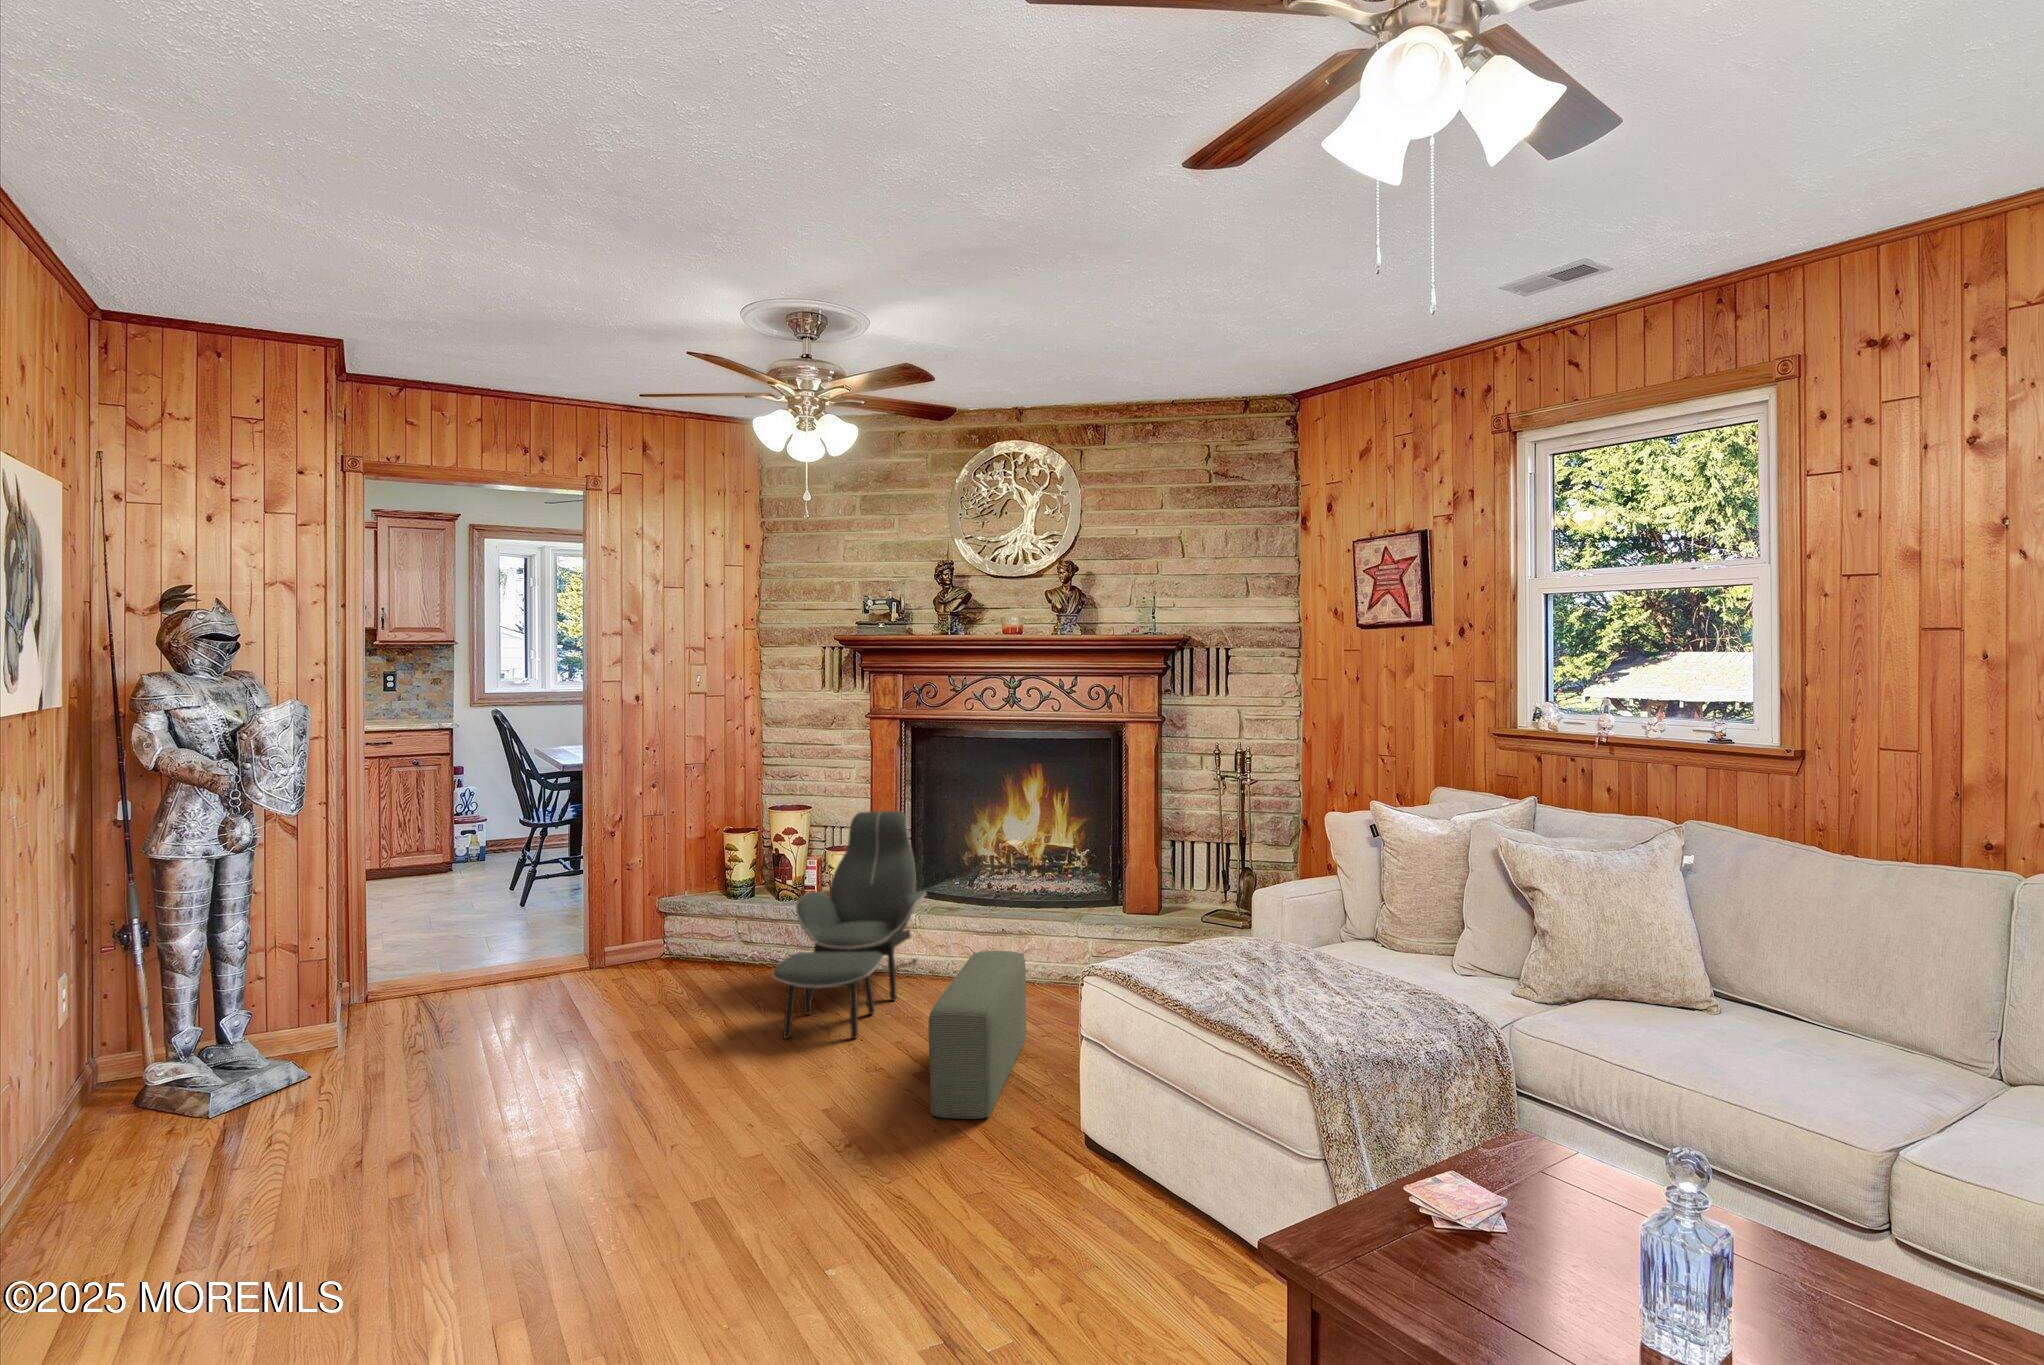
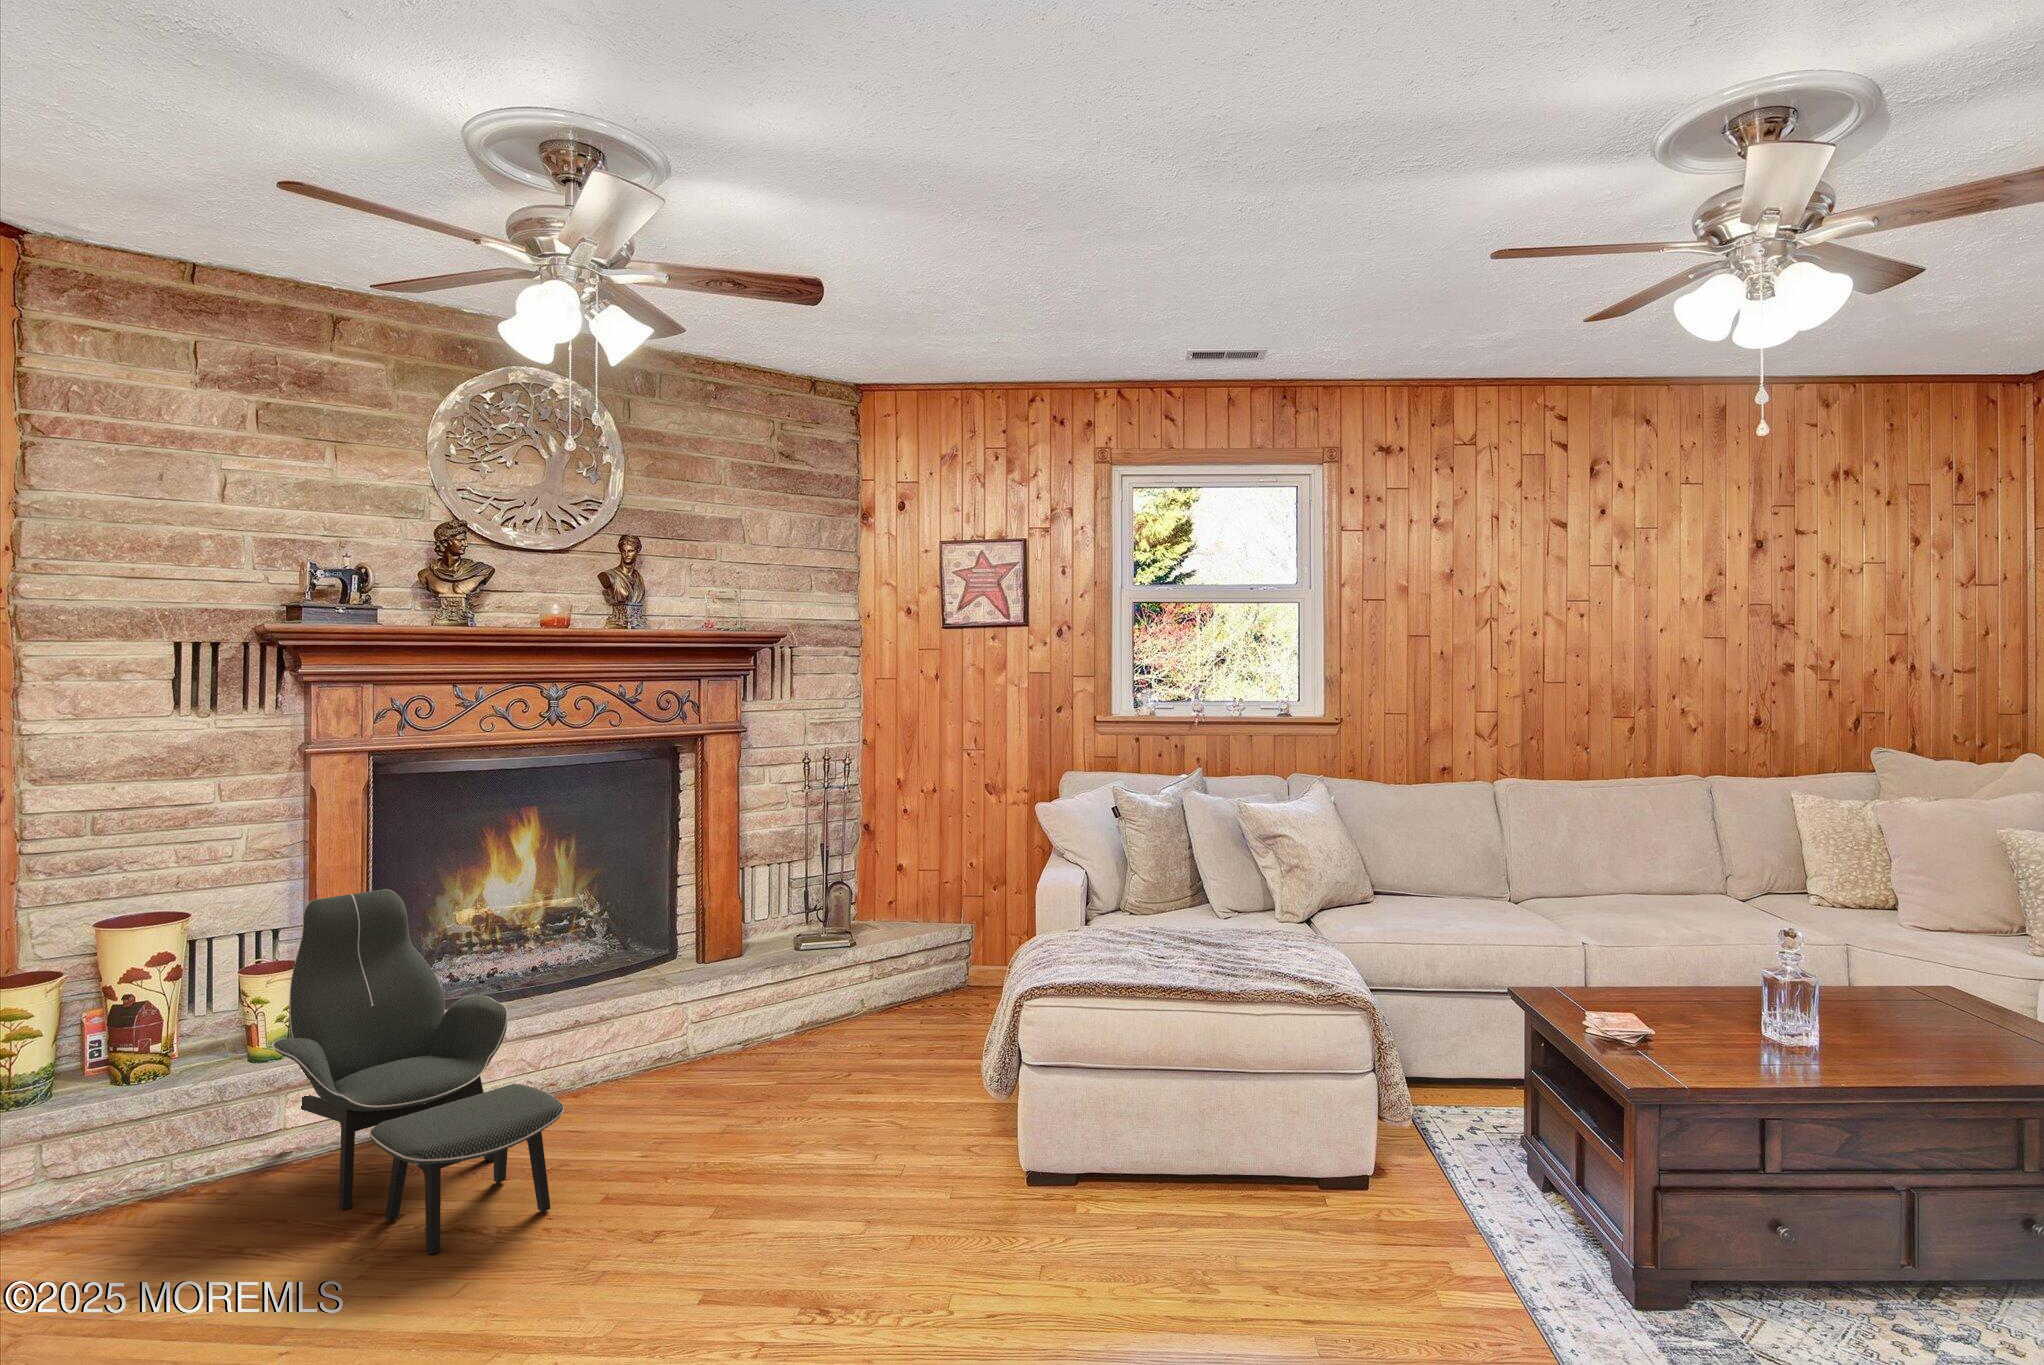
pouf: present [928,951,1026,1119] -> none [710,1018,903,1222]

